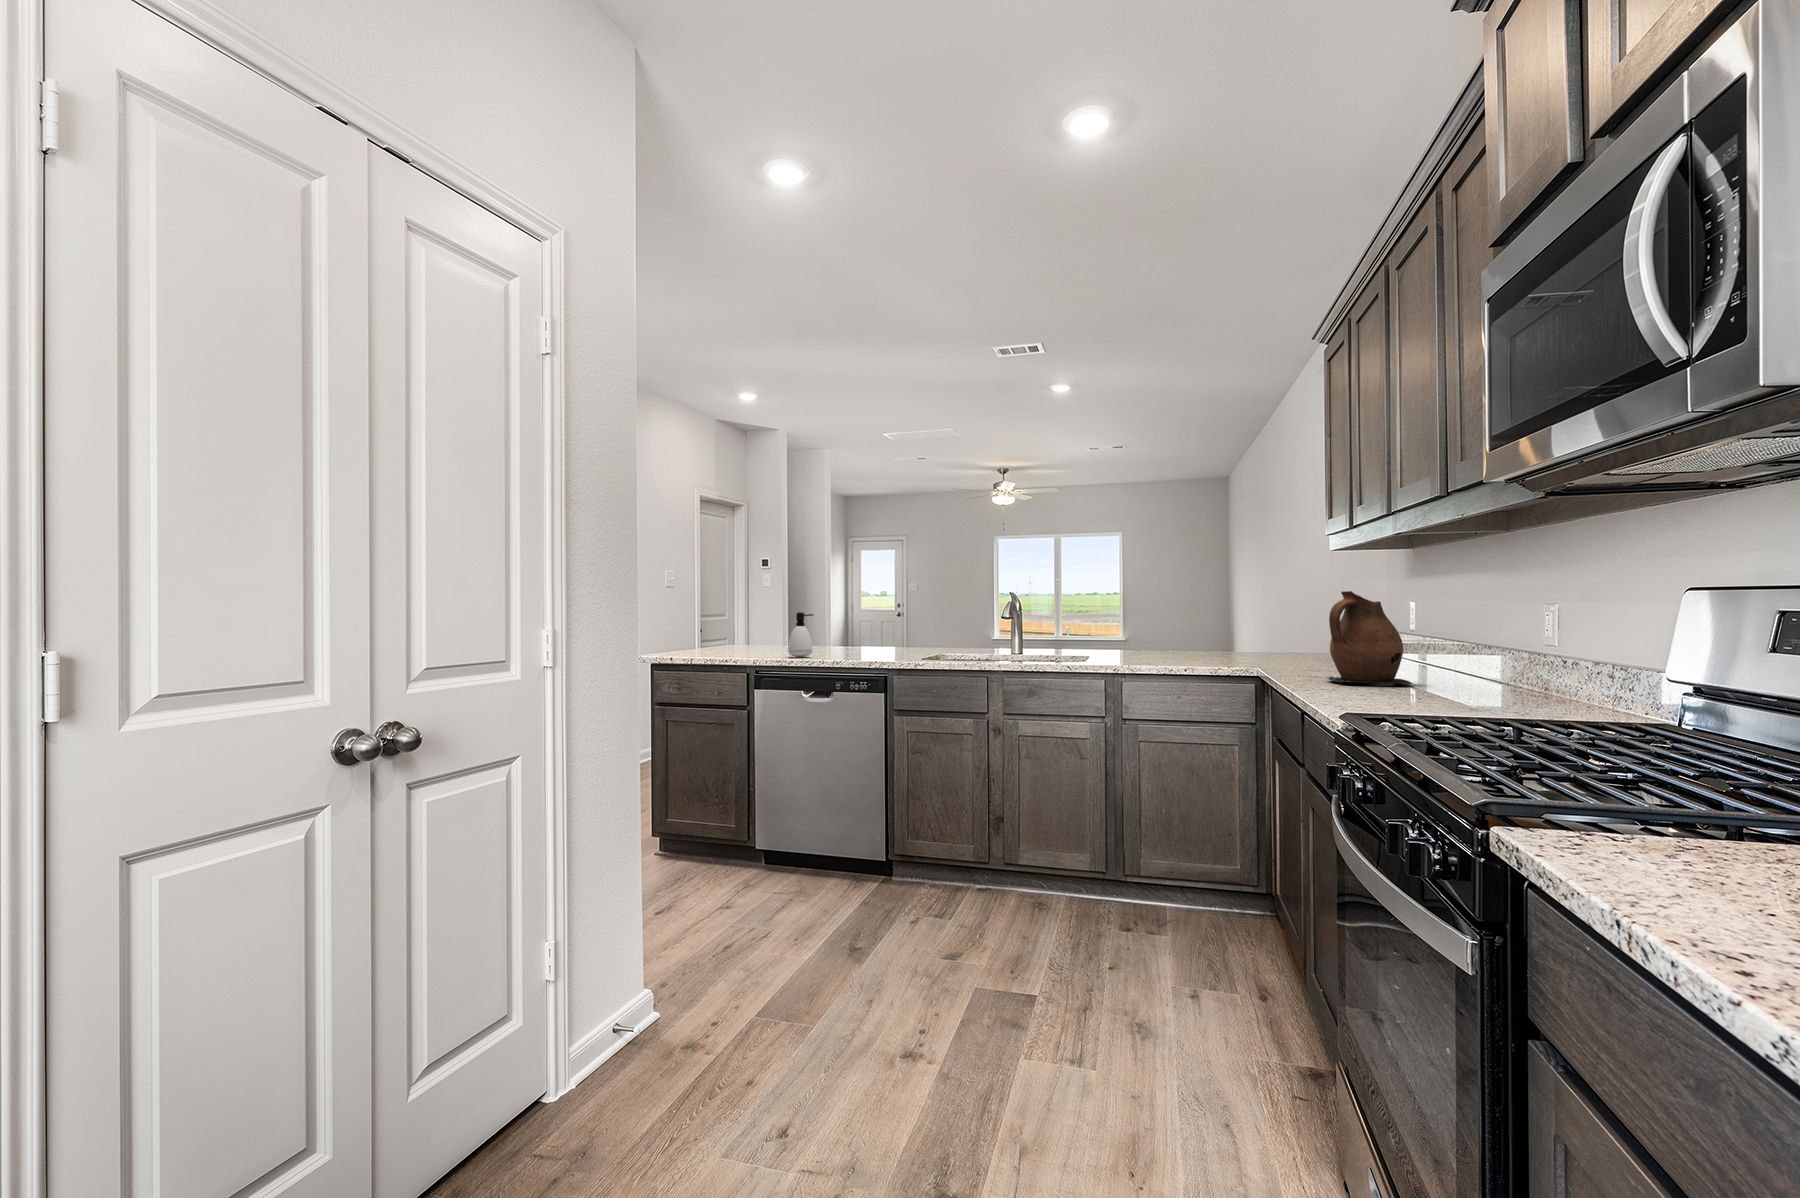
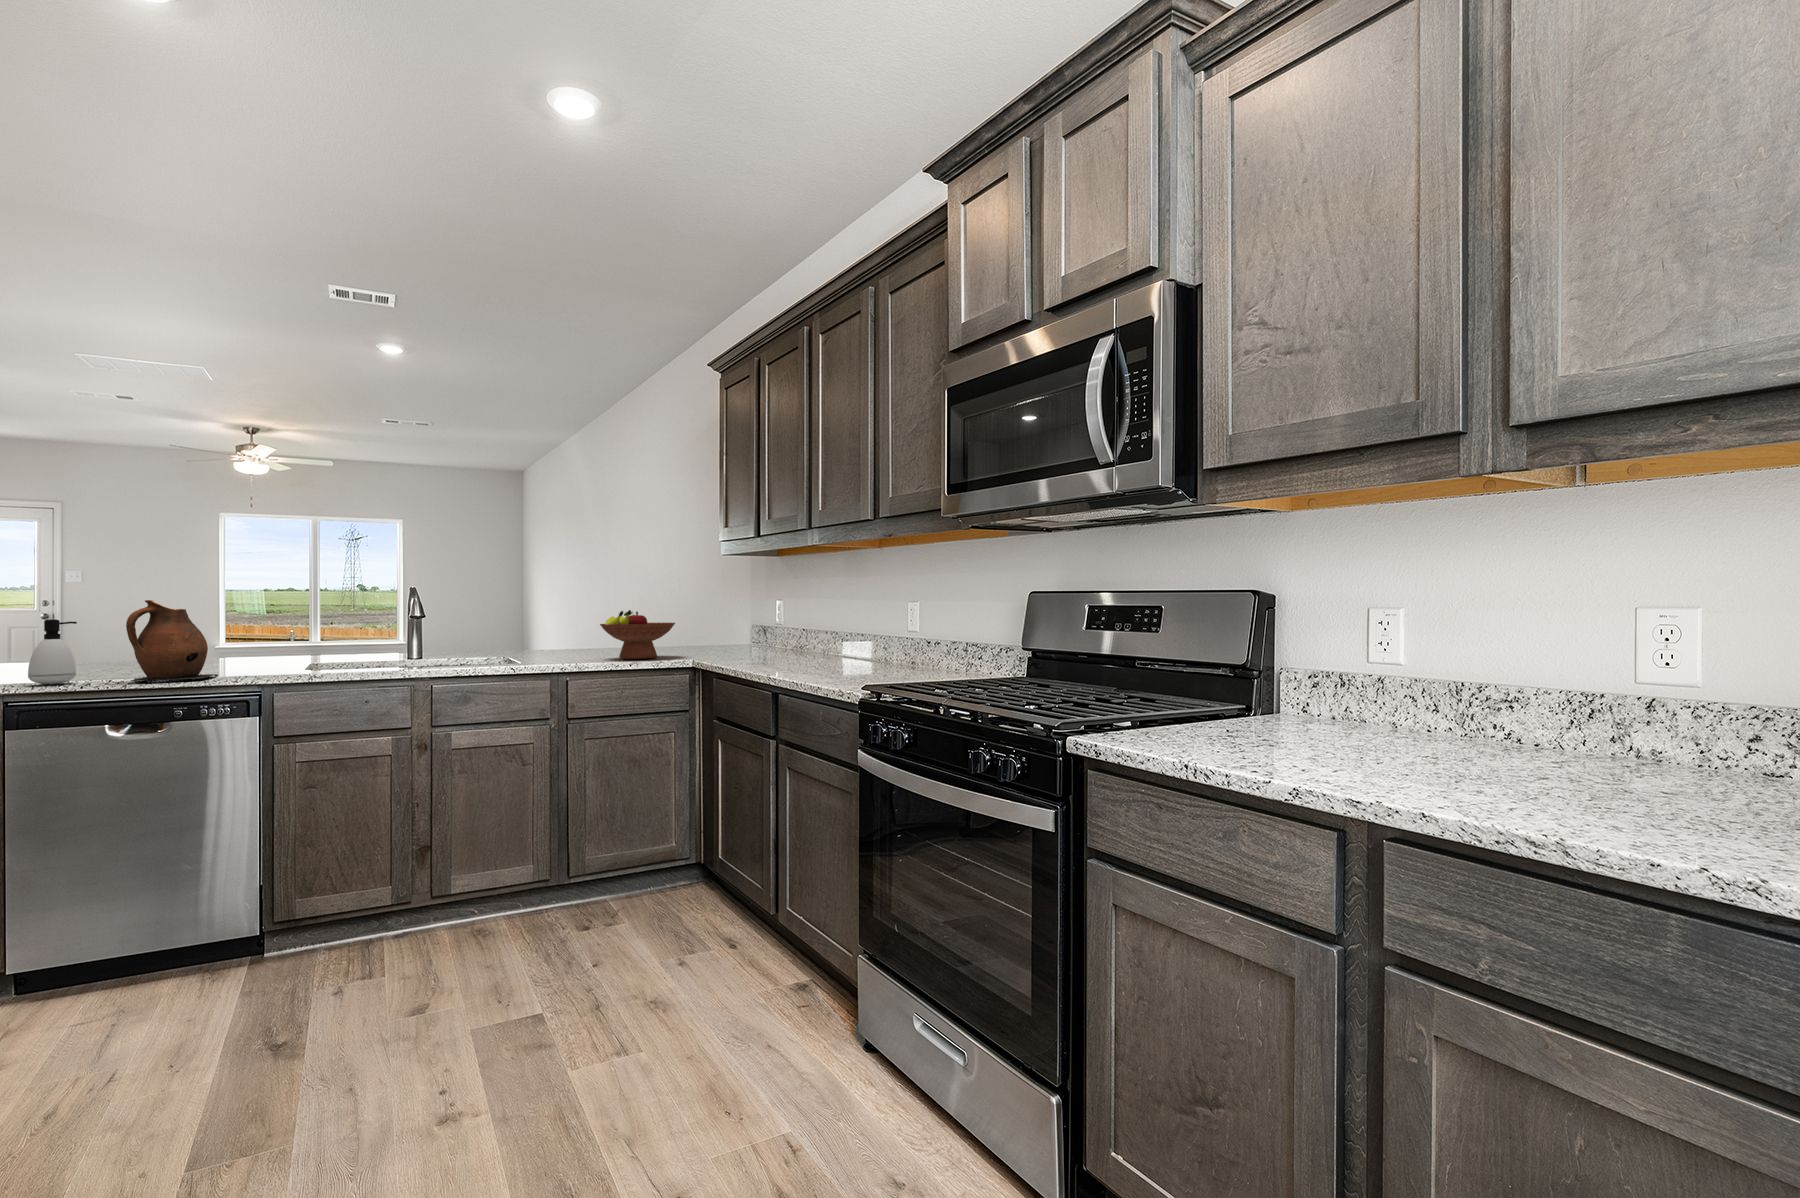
ceramic pitcher: present [1328,591,1412,685] -> present [126,600,218,681]
fruit bowl: none [1178,611,1261,663] -> present [600,610,675,659]

